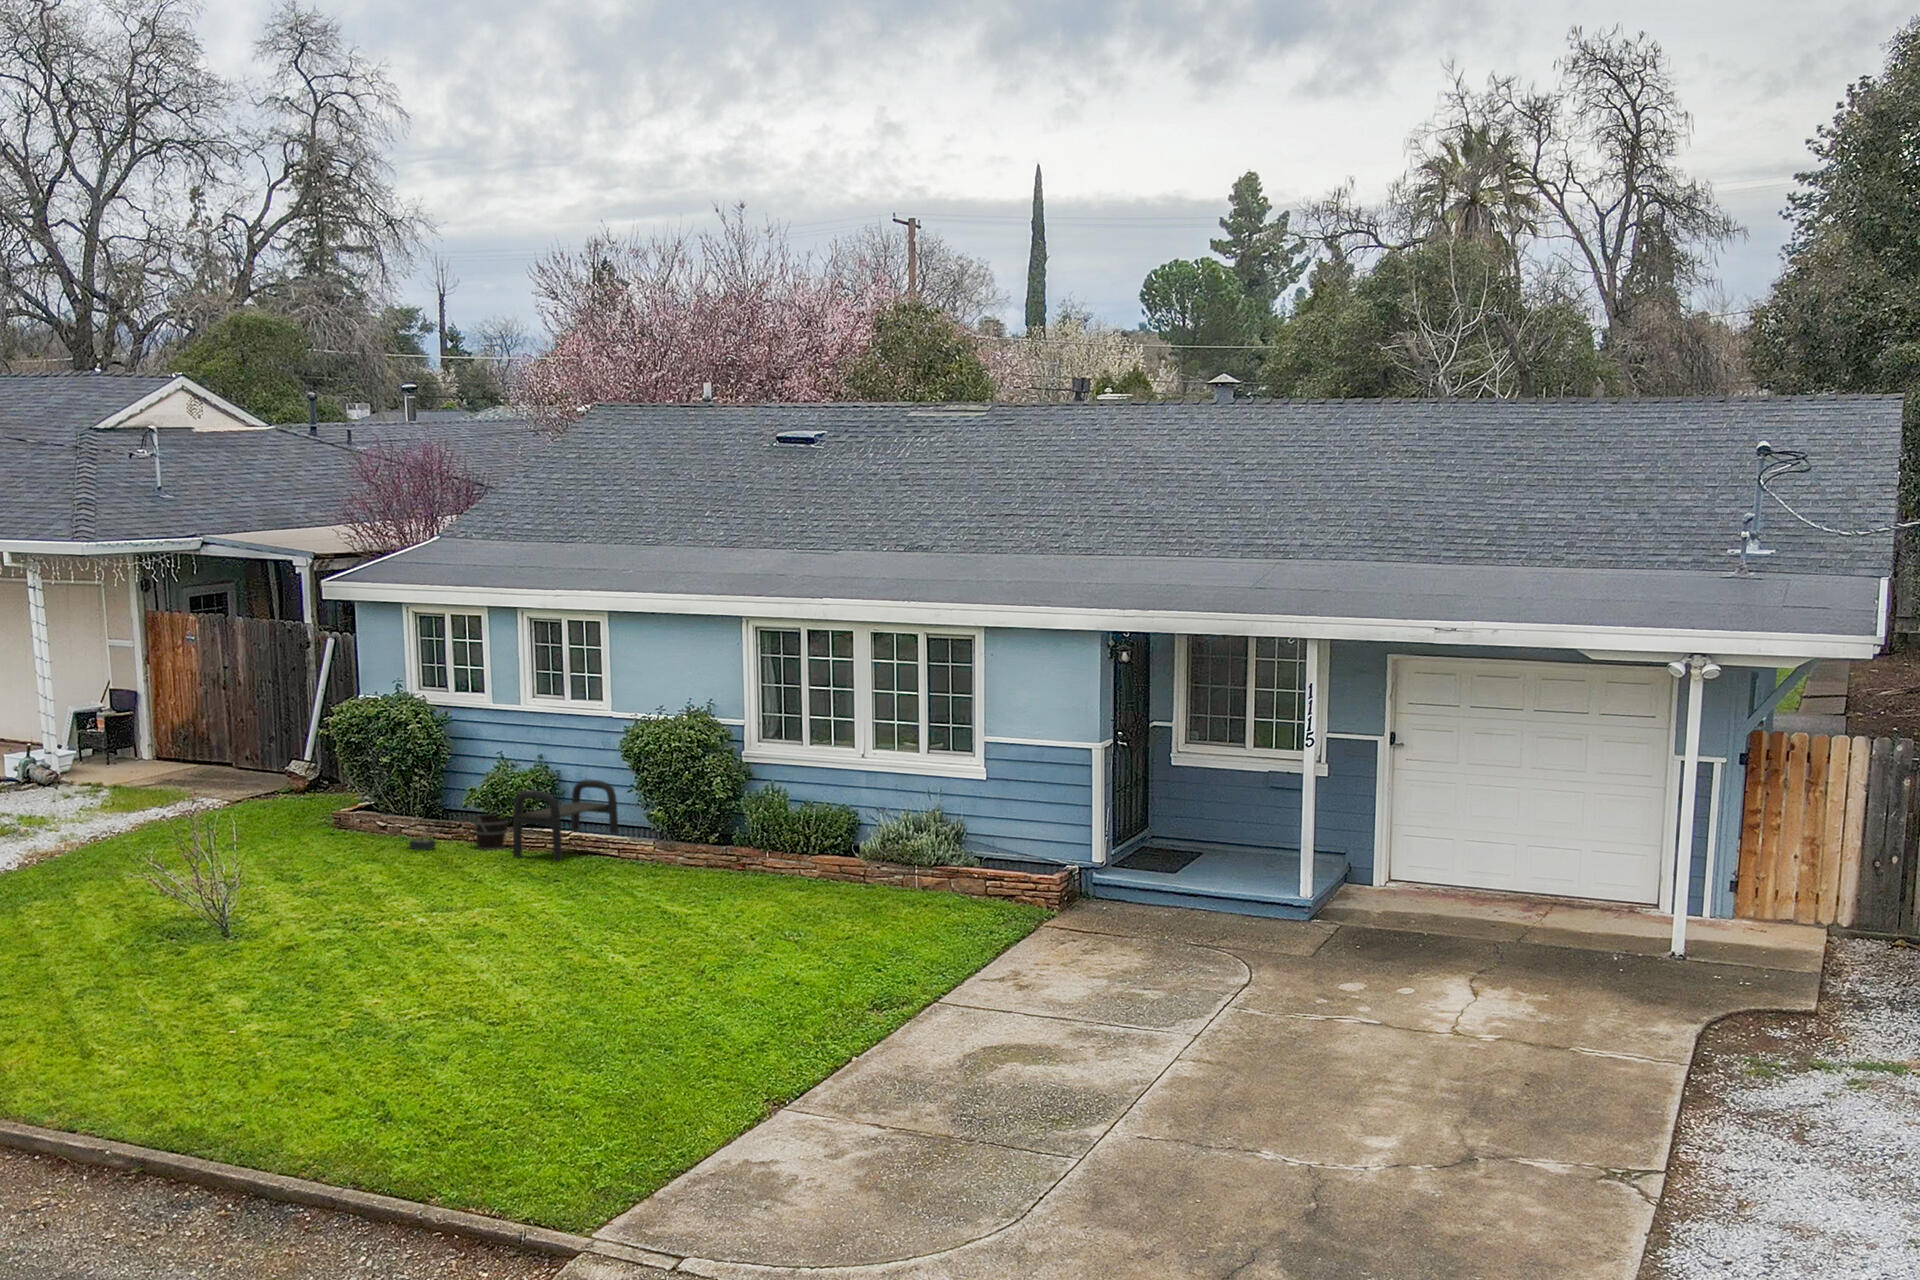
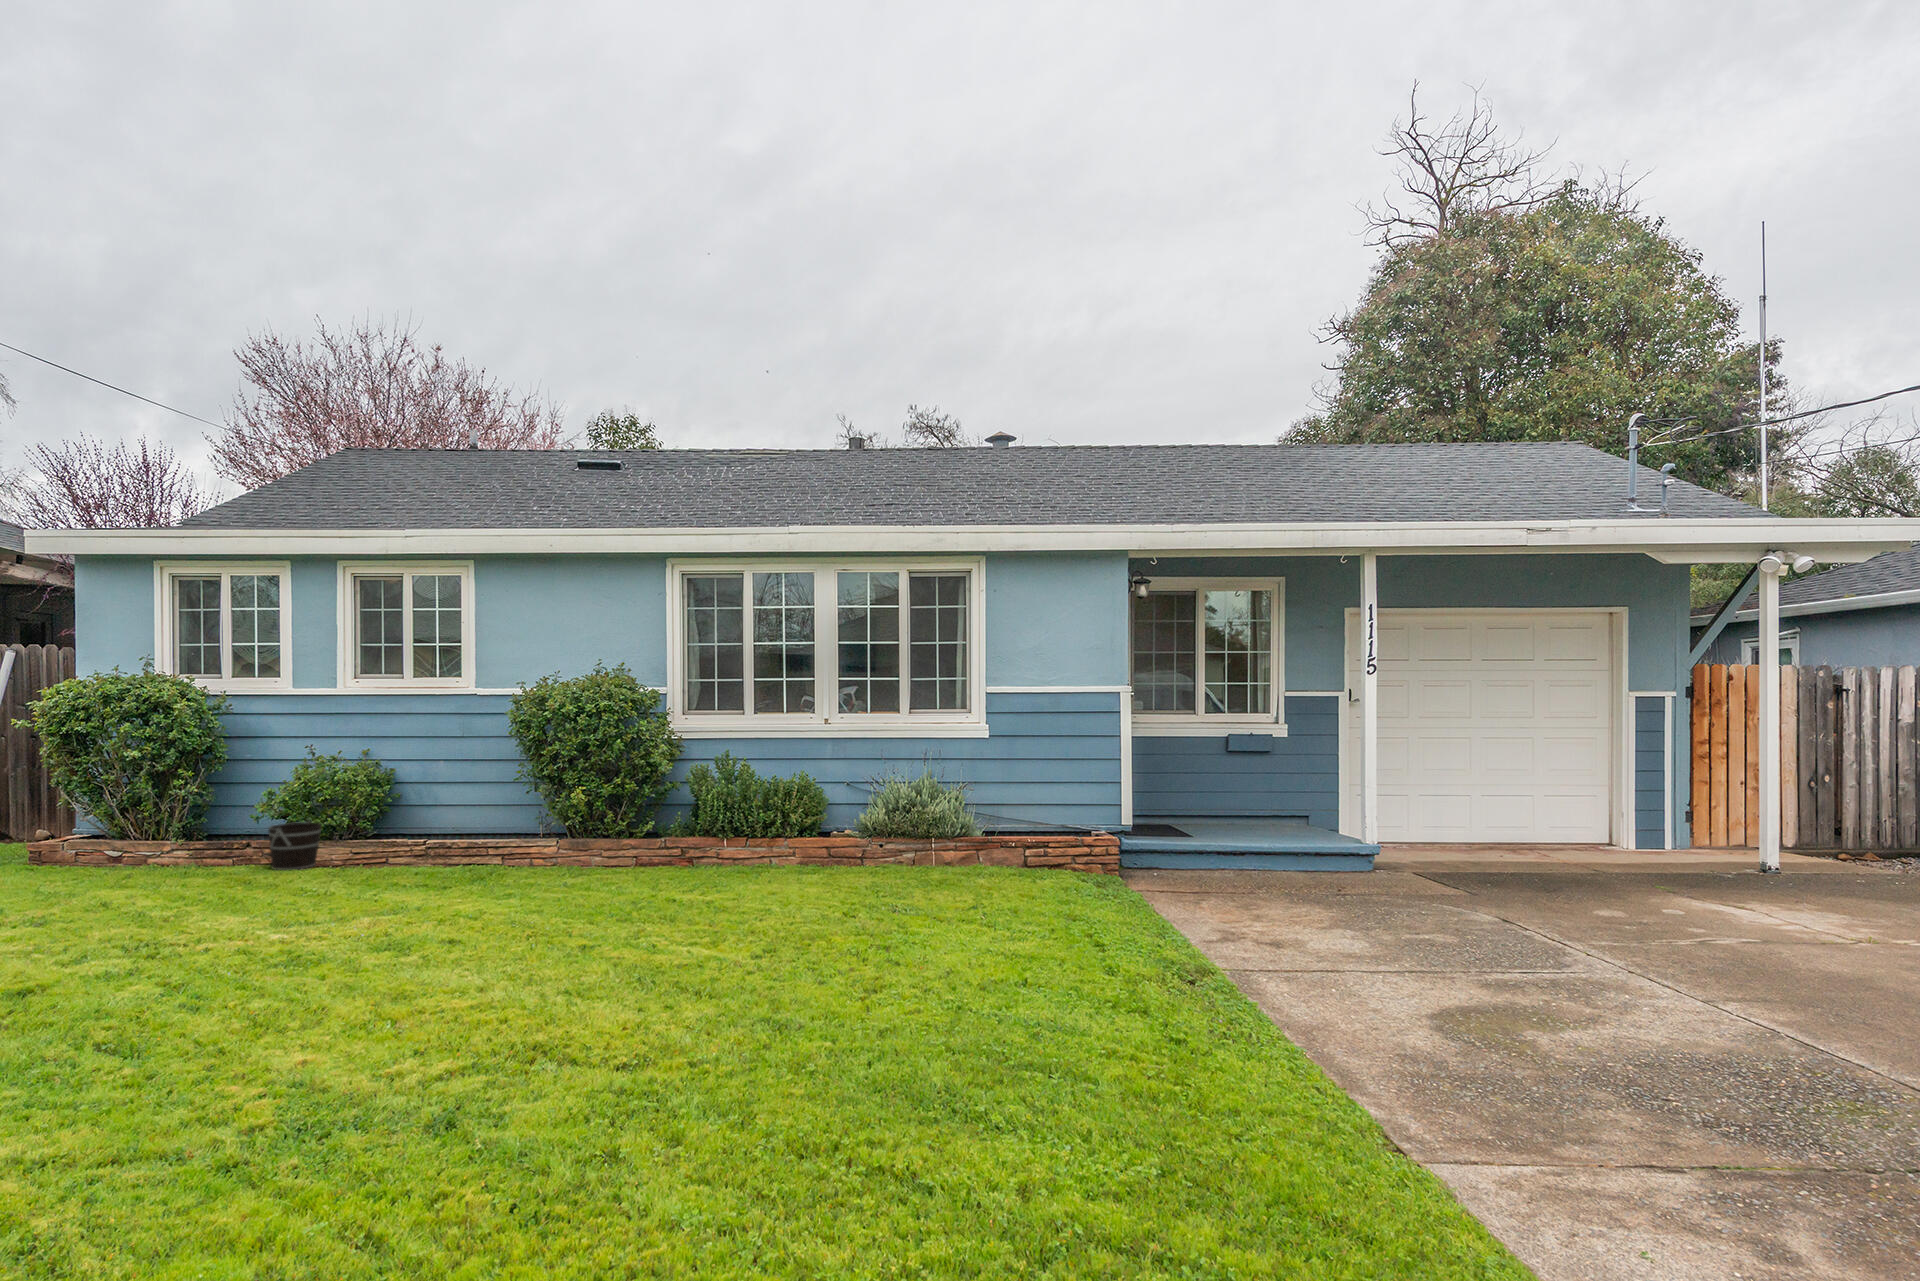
bench: present [513,780,618,862] -> none [342,772,483,878]
decorative plant: present [407,819,438,850] -> none [146,833,212,878]

